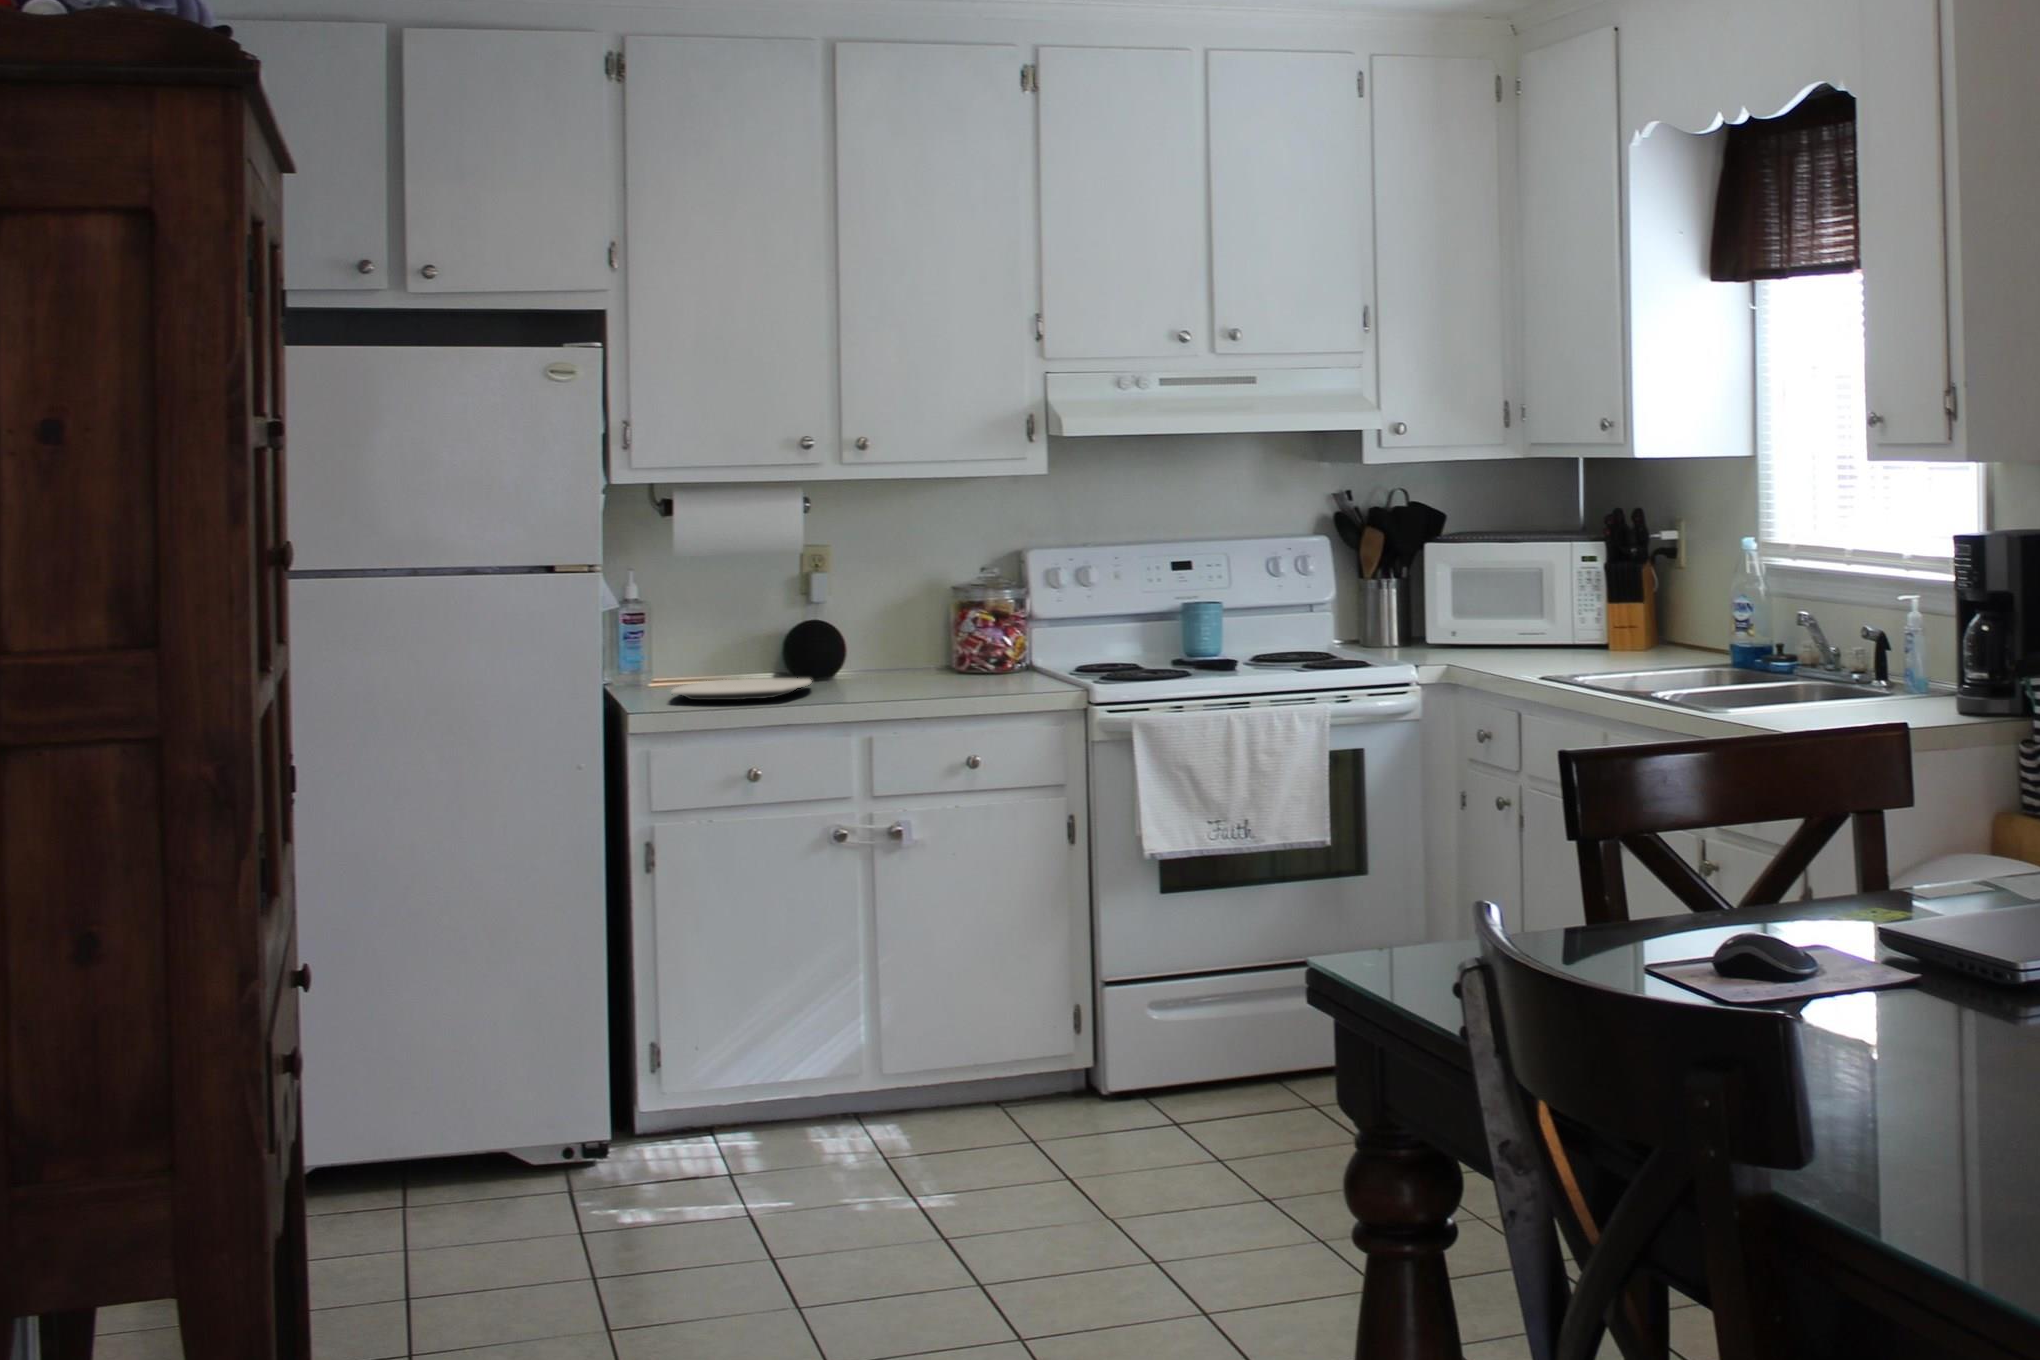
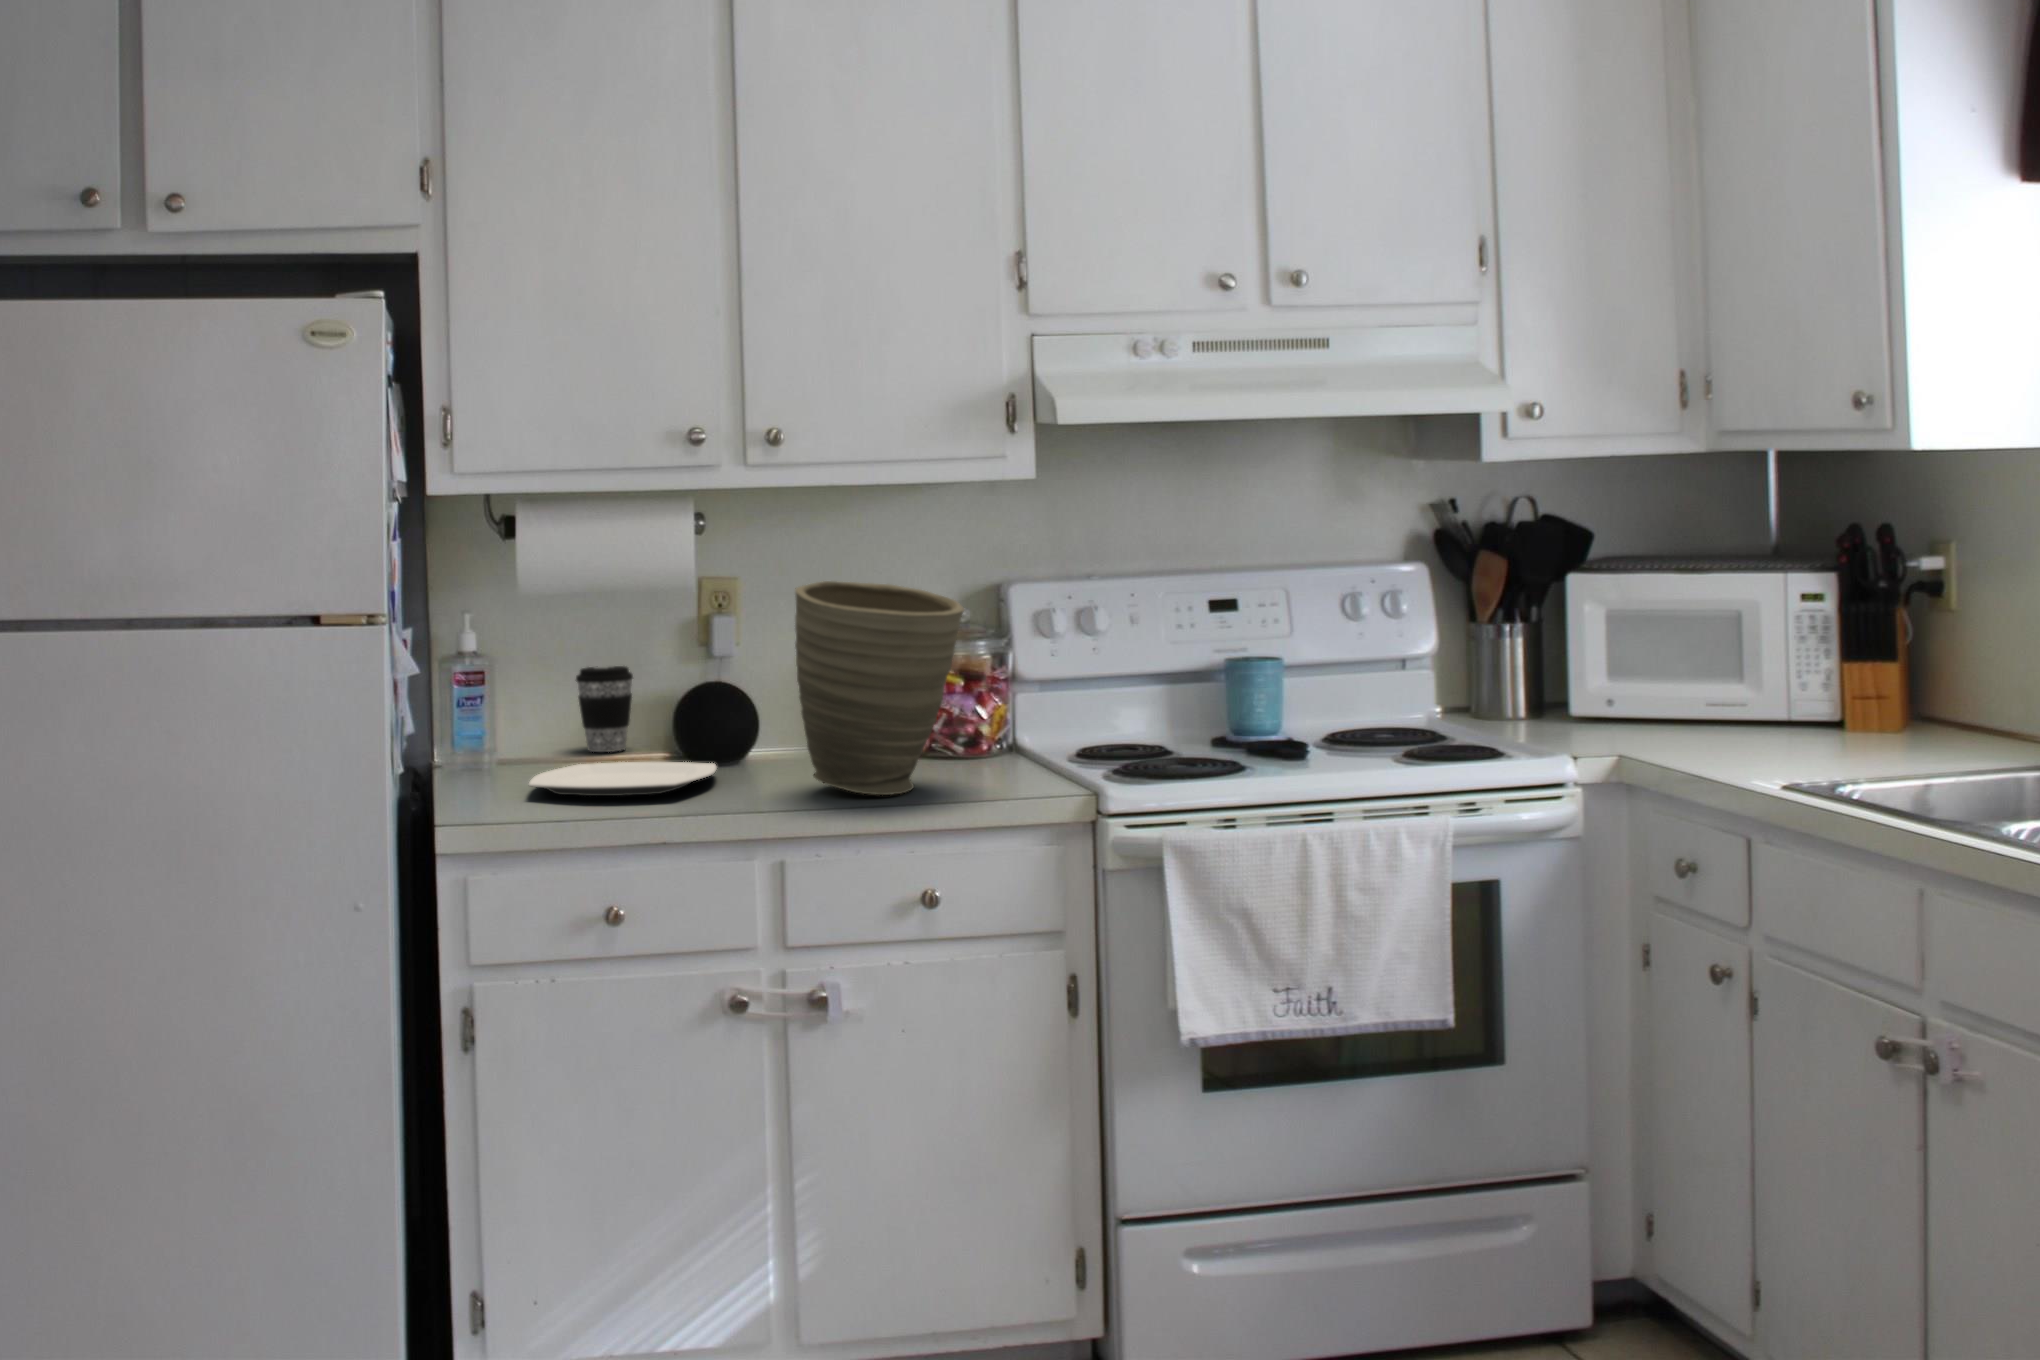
vase: none [874,545,997,695] -> present [795,581,964,795]
coffee cup: none [701,612,746,675] -> present [576,666,633,752]

